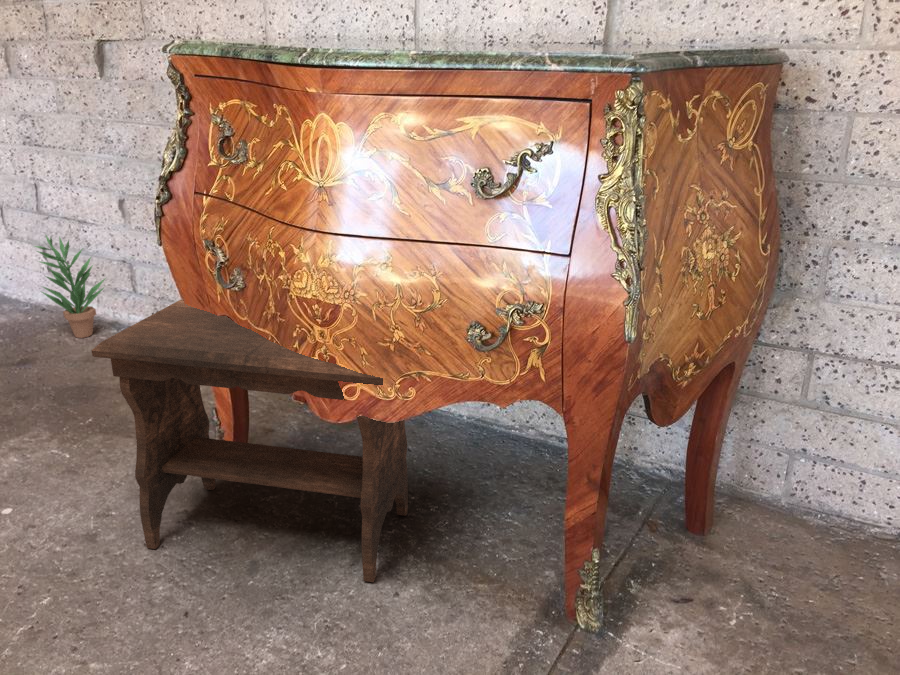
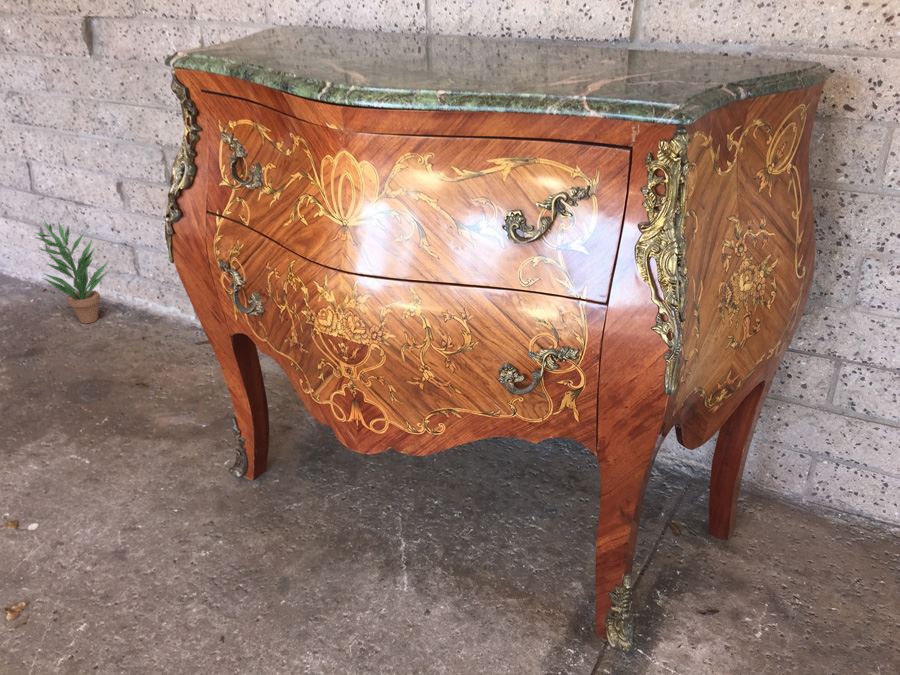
footstool: present [92,300,408,582] -> none [111,314,448,600]

